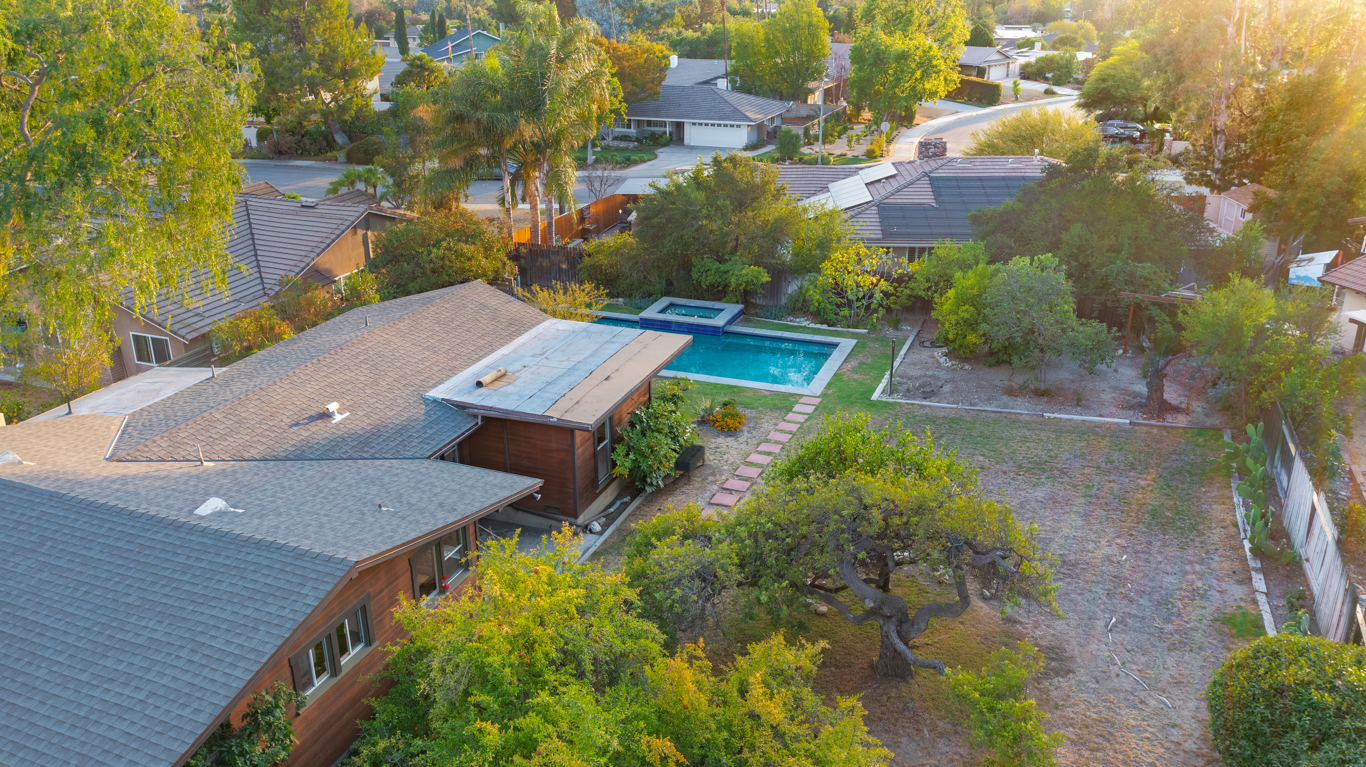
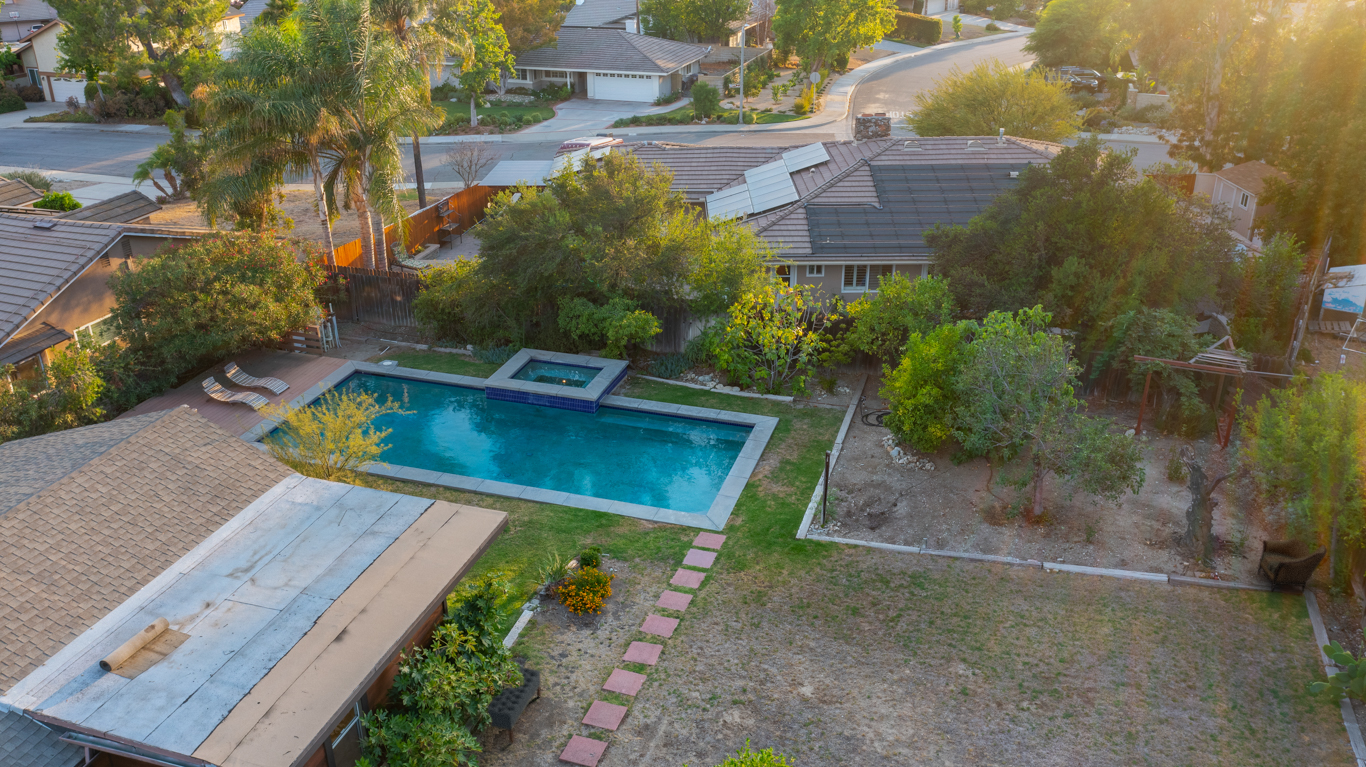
armchair: none [1197,395,1244,433] -> present [1258,538,1327,592]

